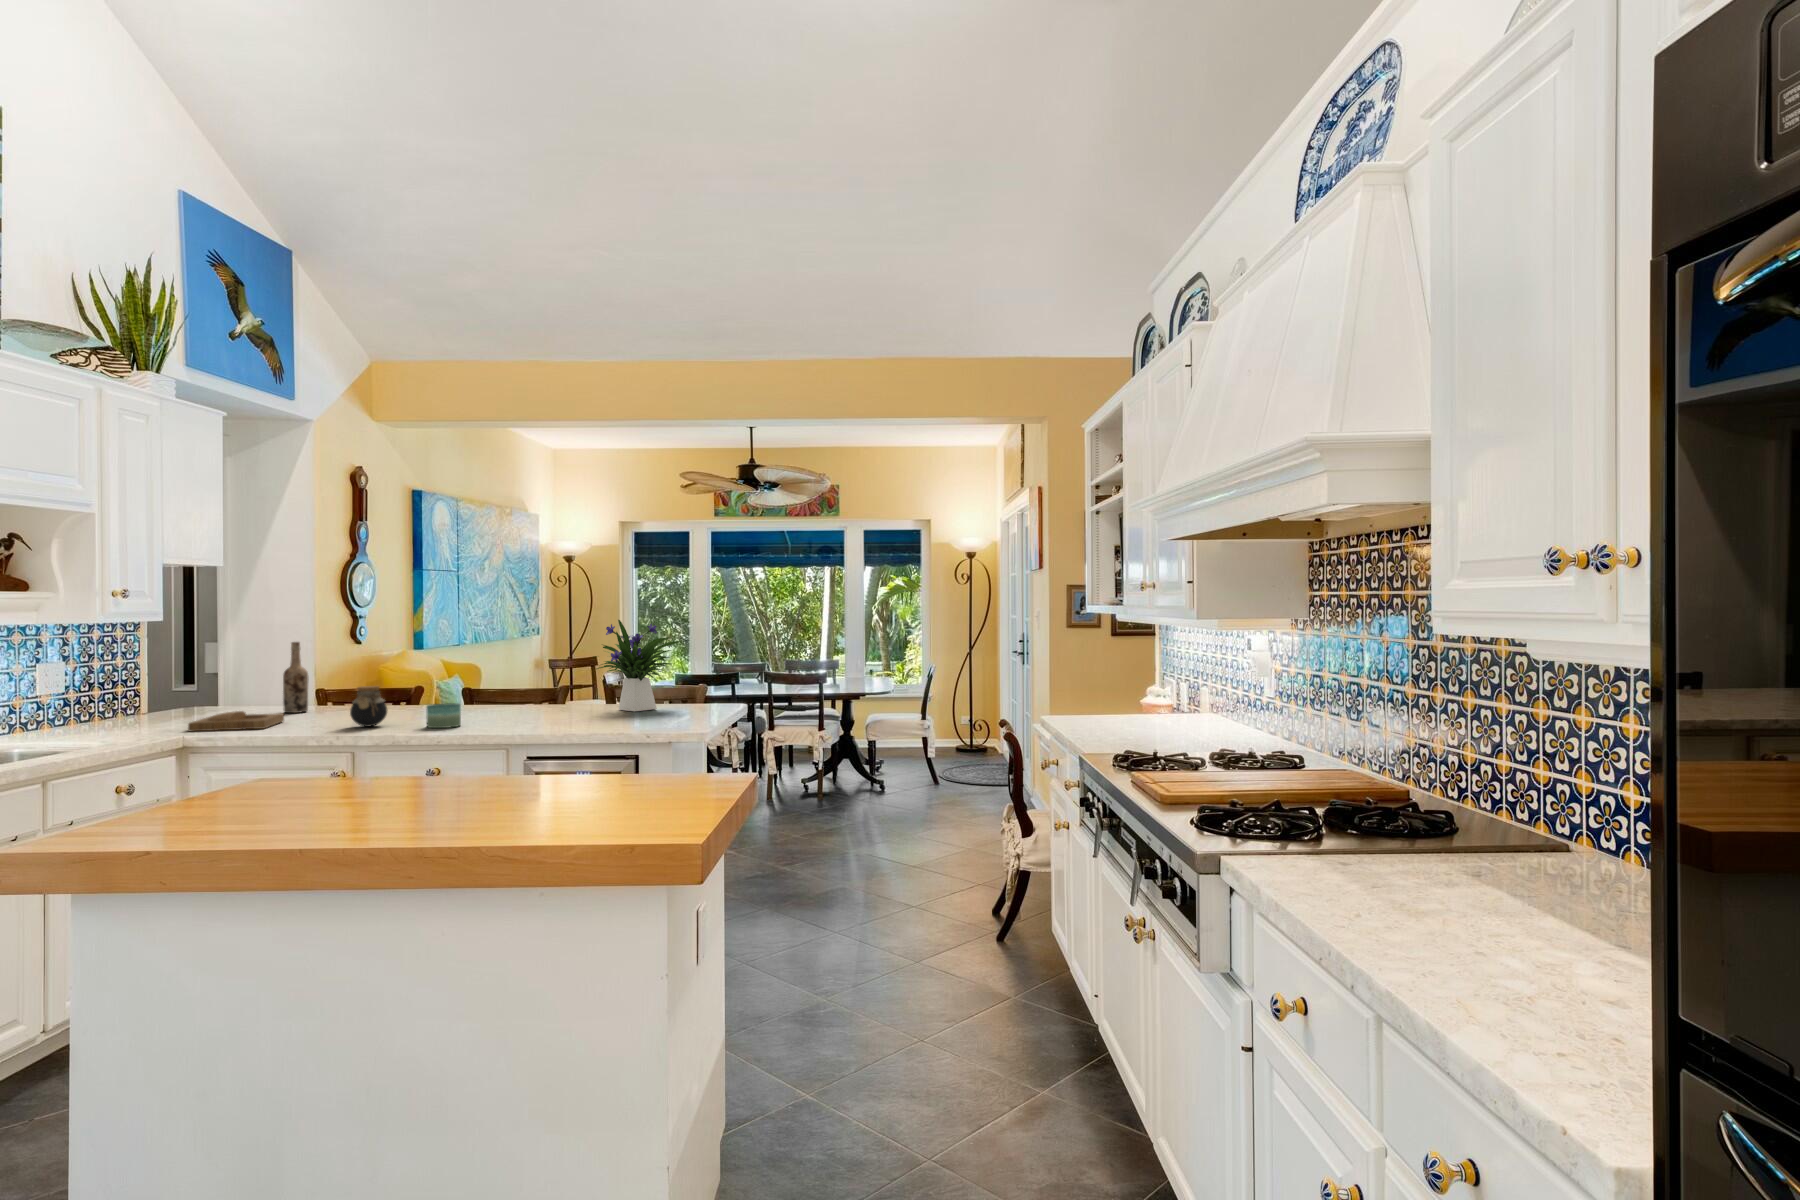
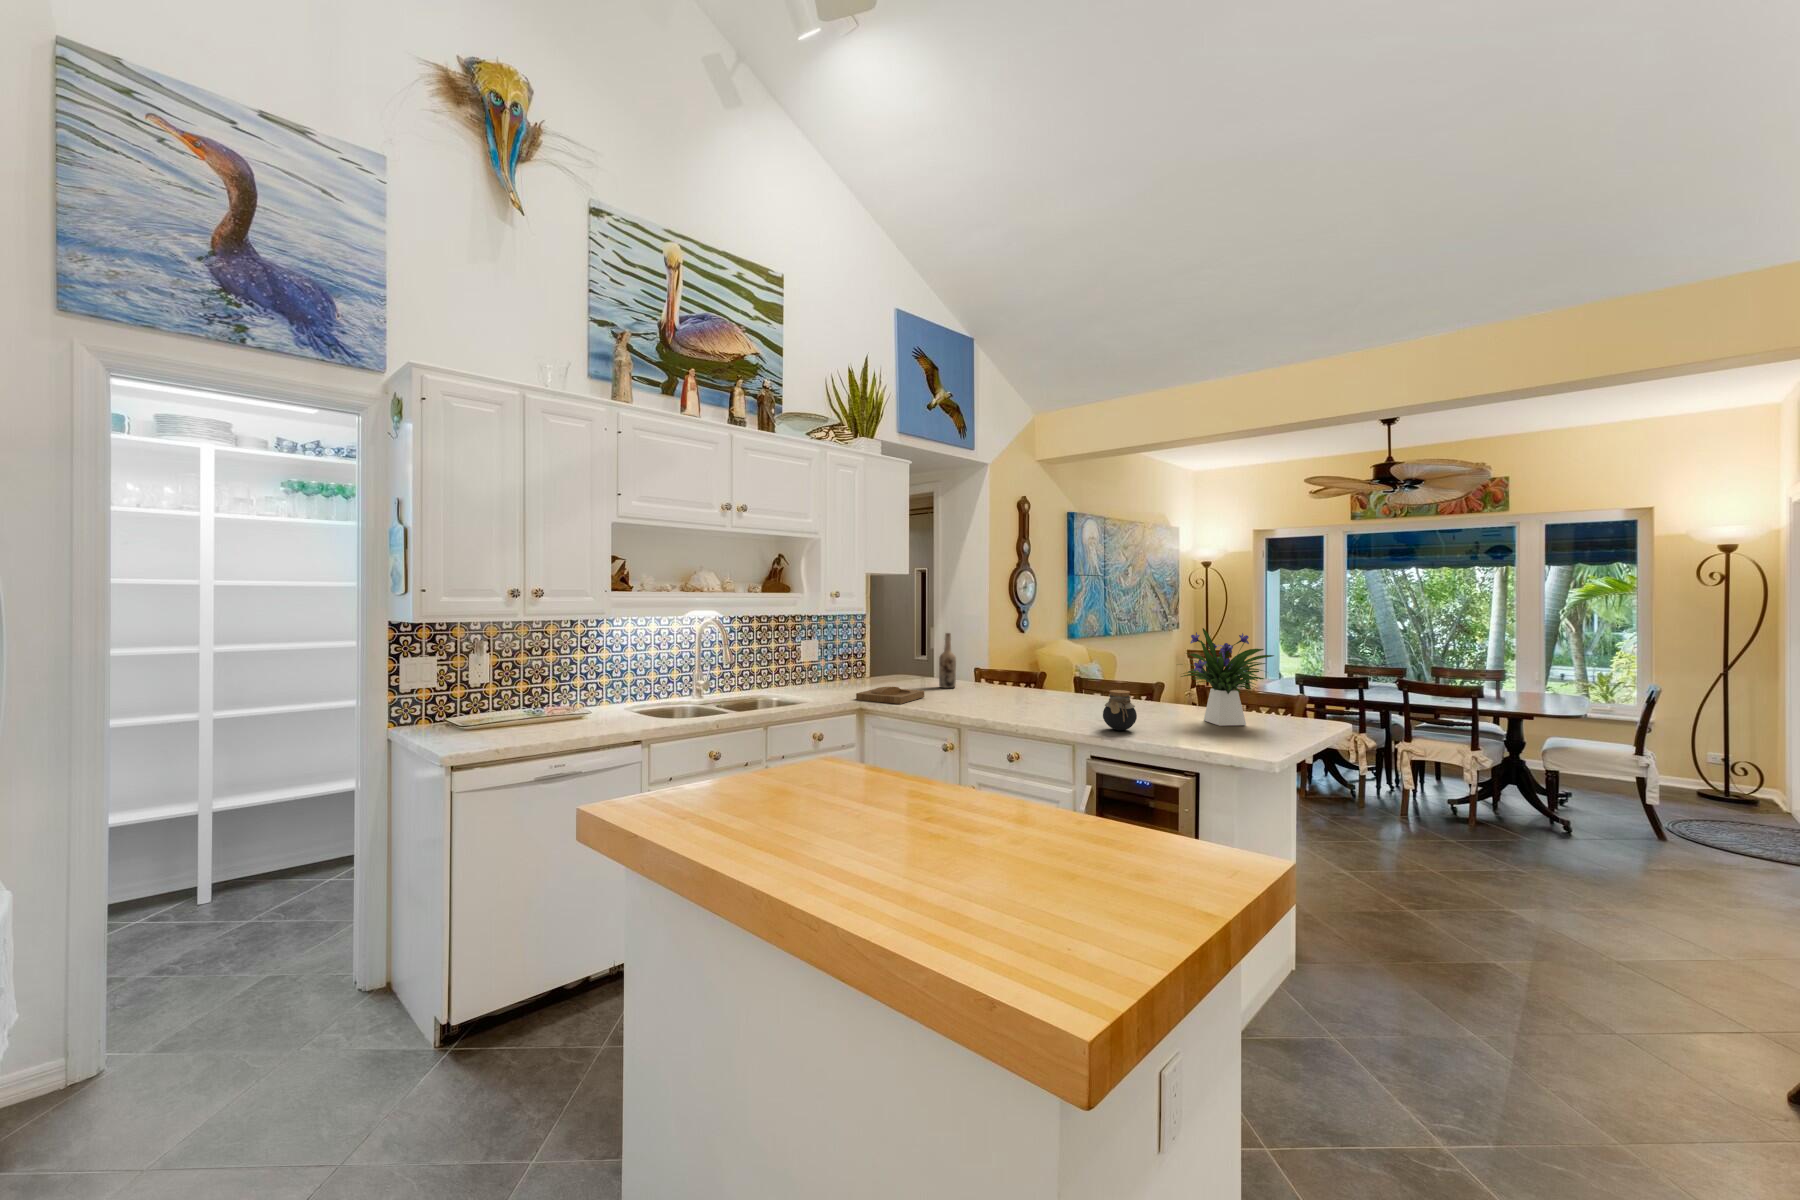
jar: present [350,686,388,727] -> present [1103,690,1137,730]
candle: present [426,703,461,728] -> none [1008,700,1037,724]

